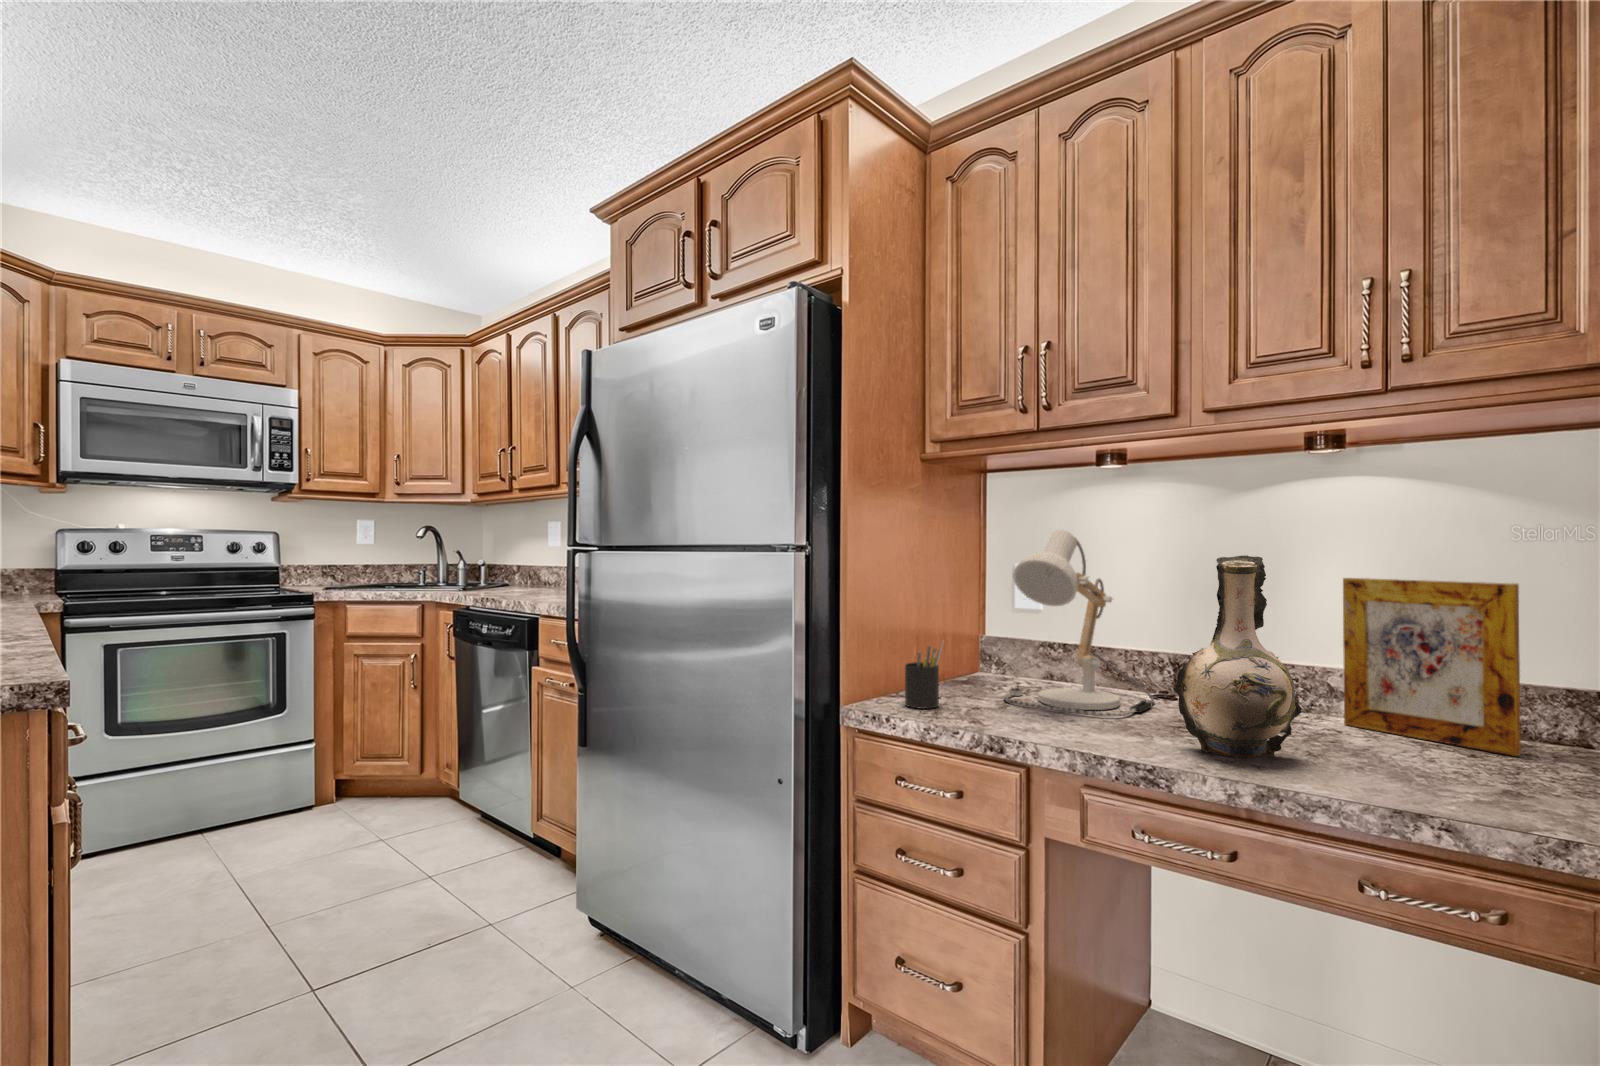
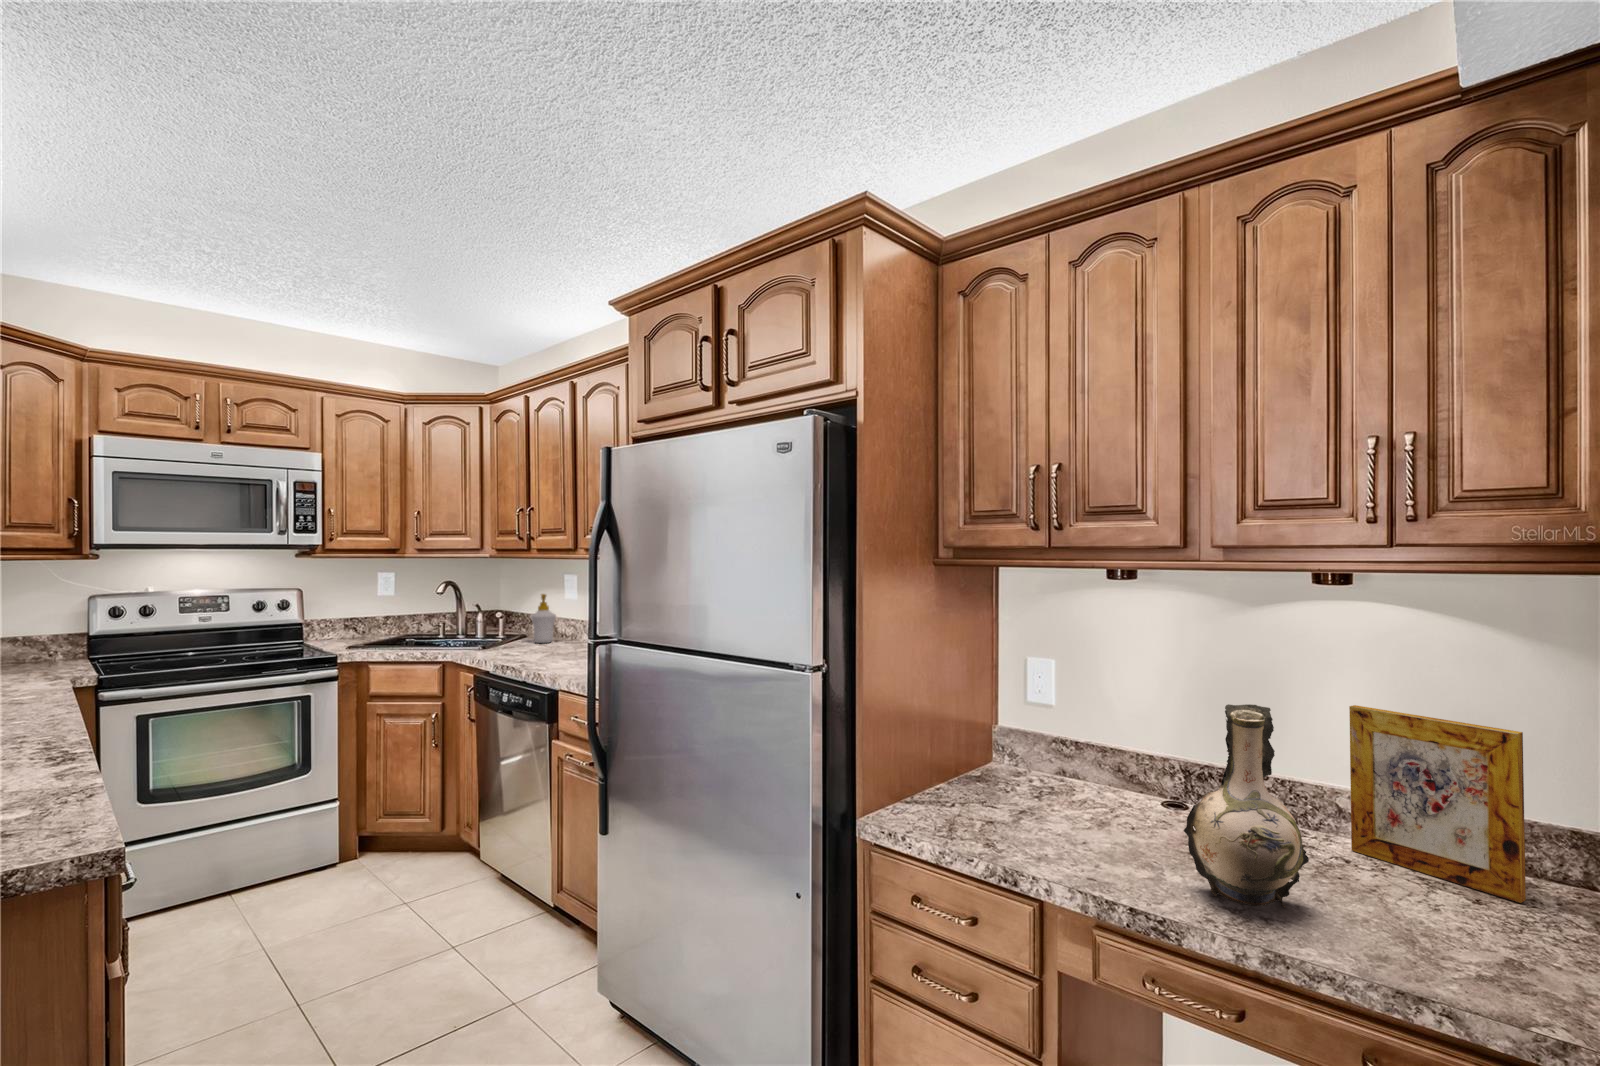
desk lamp: present [1003,530,1154,716] -> none [1015,646,1164,838]
soap bottle: none [513,539,539,588] -> present [531,594,556,643]
pen holder: present [905,641,944,709] -> none [919,755,958,824]

